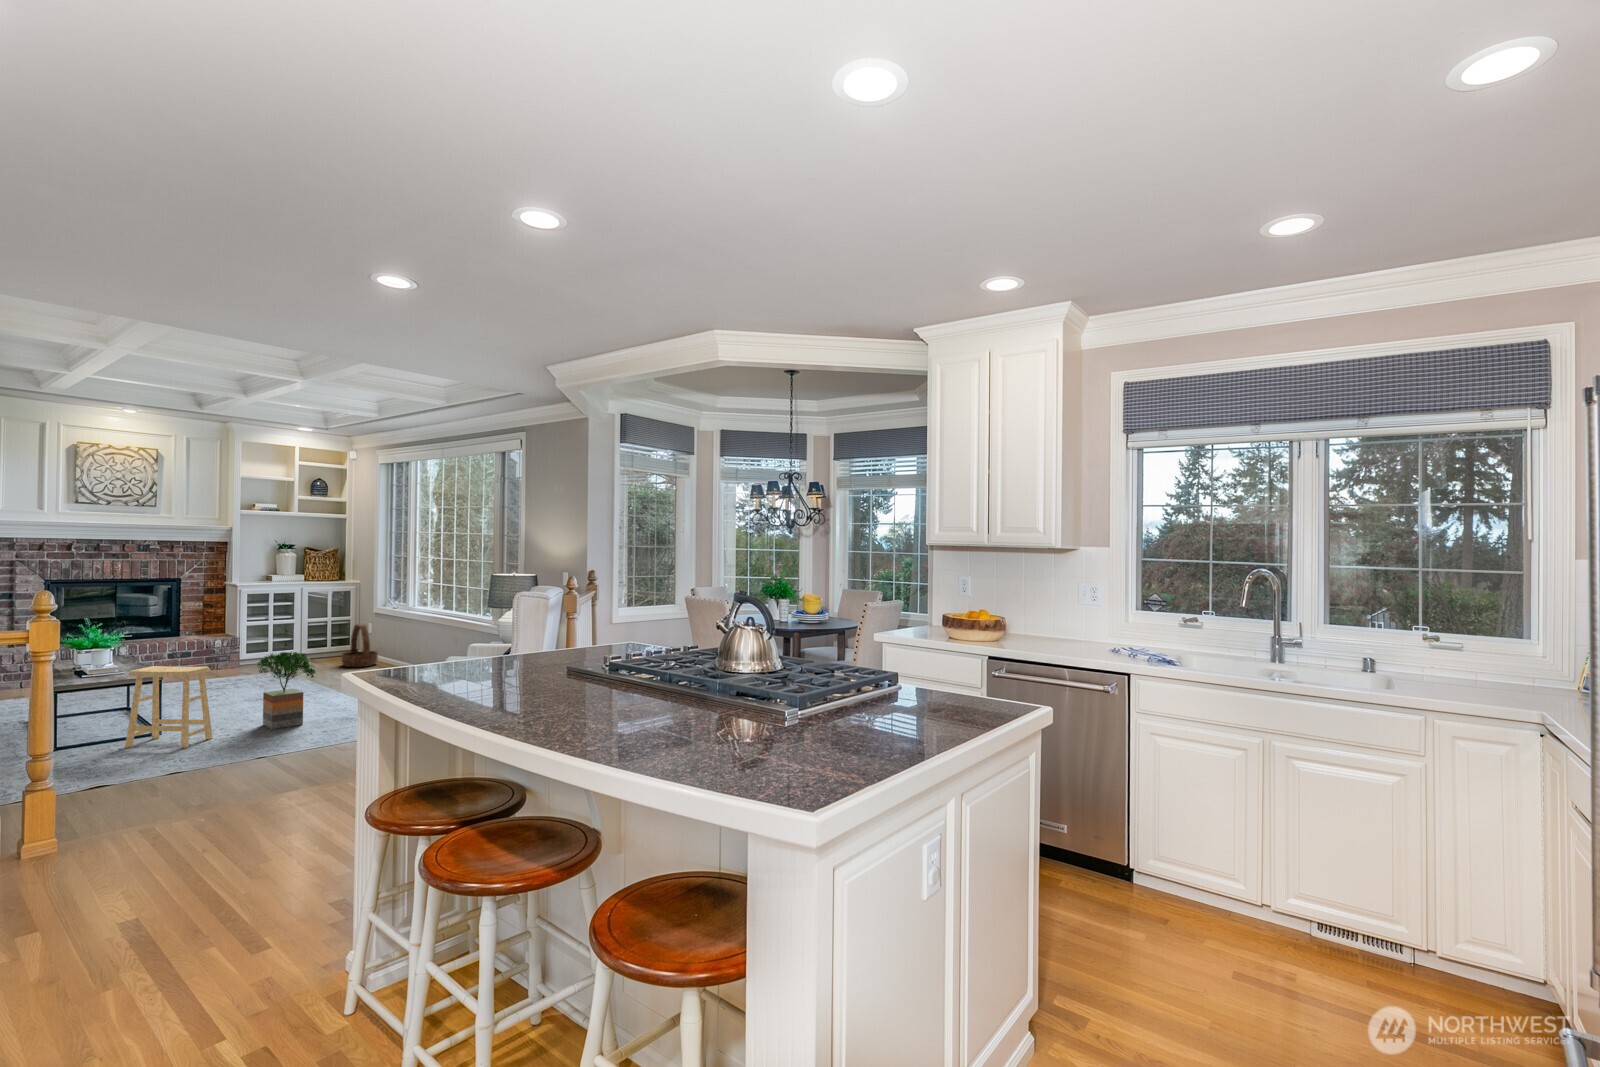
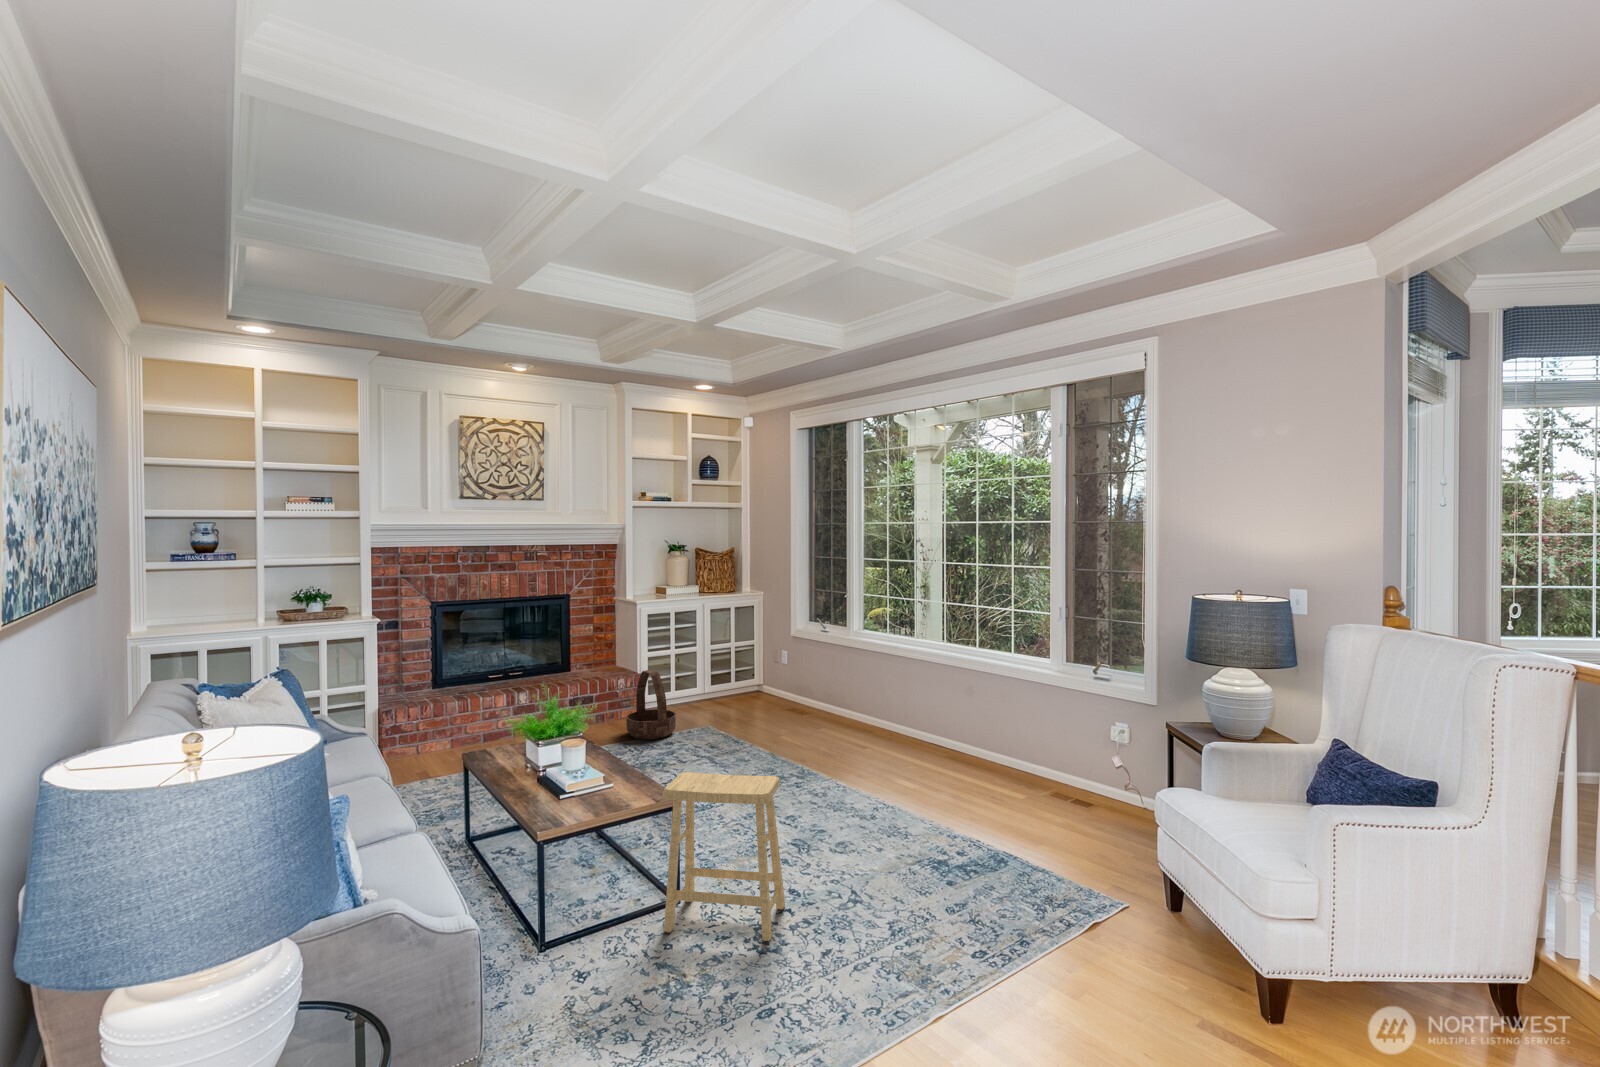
basket: present [342,624,378,667] -> present [626,670,676,739]
potted tree: present [257,652,316,729] -> none [811,731,912,879]

